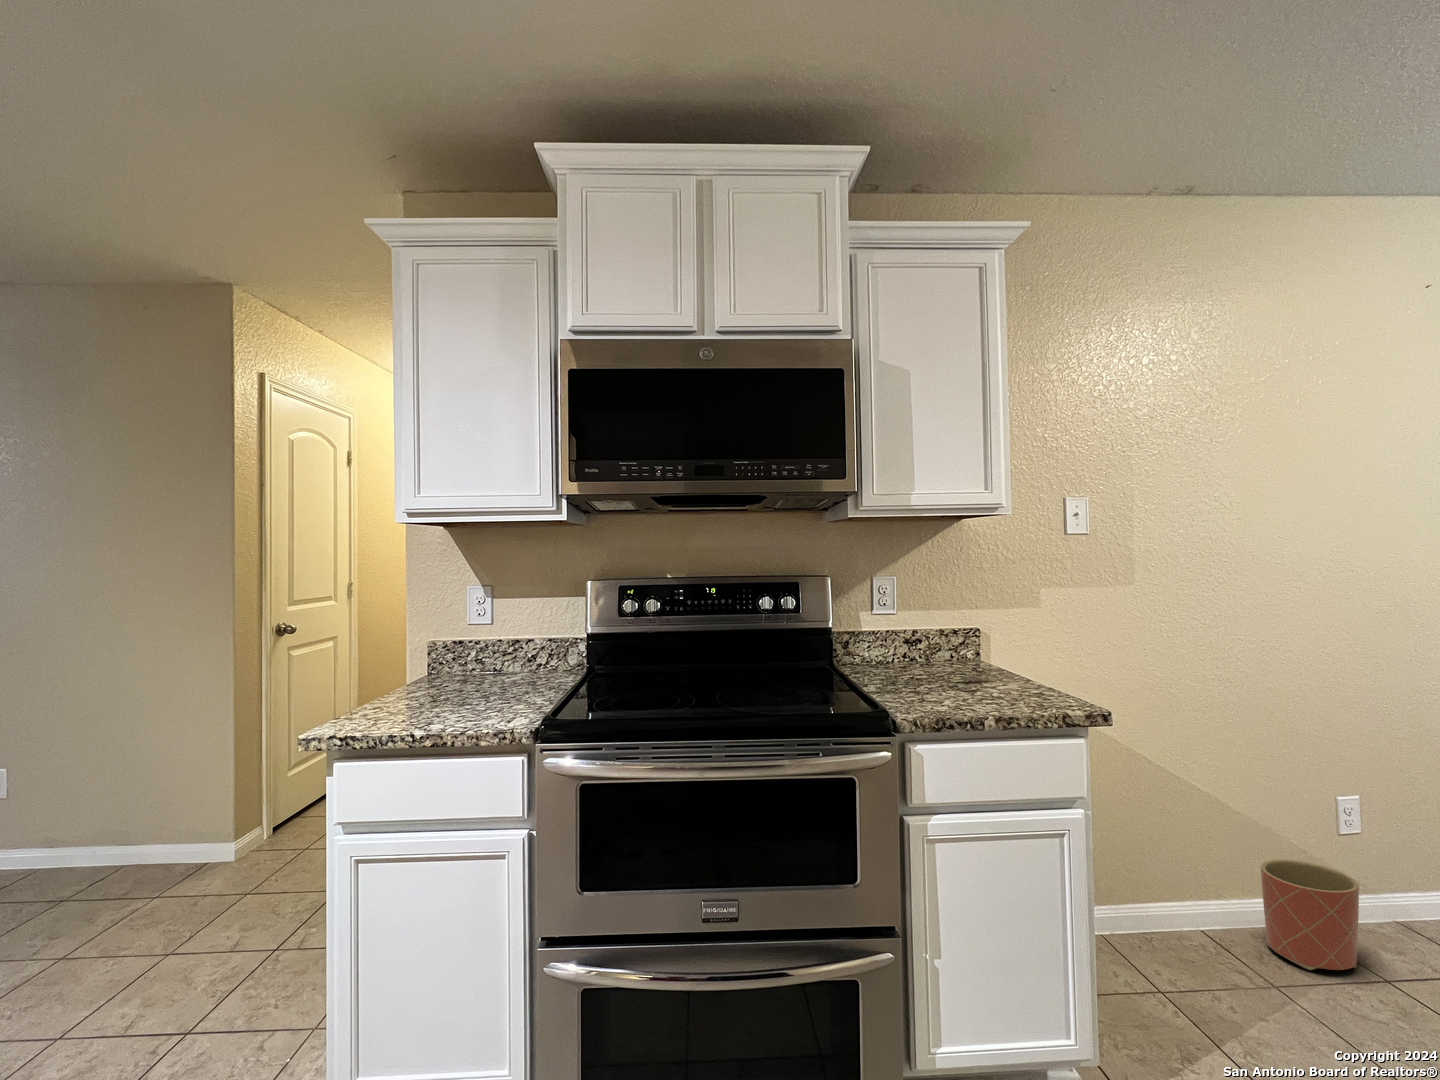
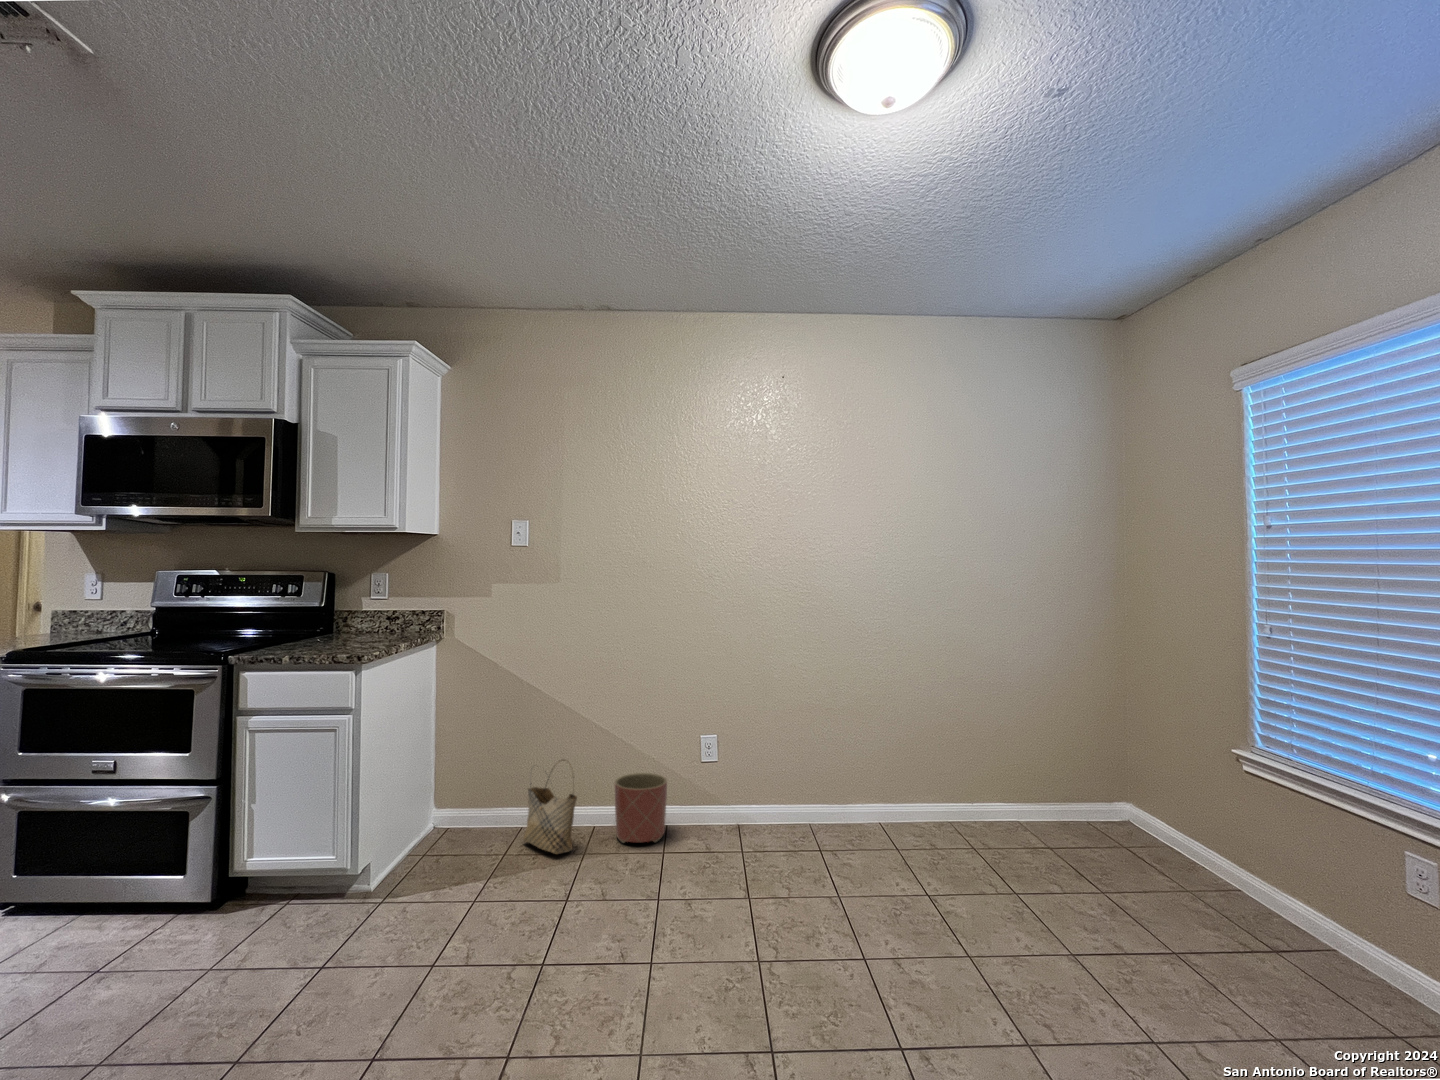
woven basket: none [1154,847,1263,995] -> present [523,760,577,854]

